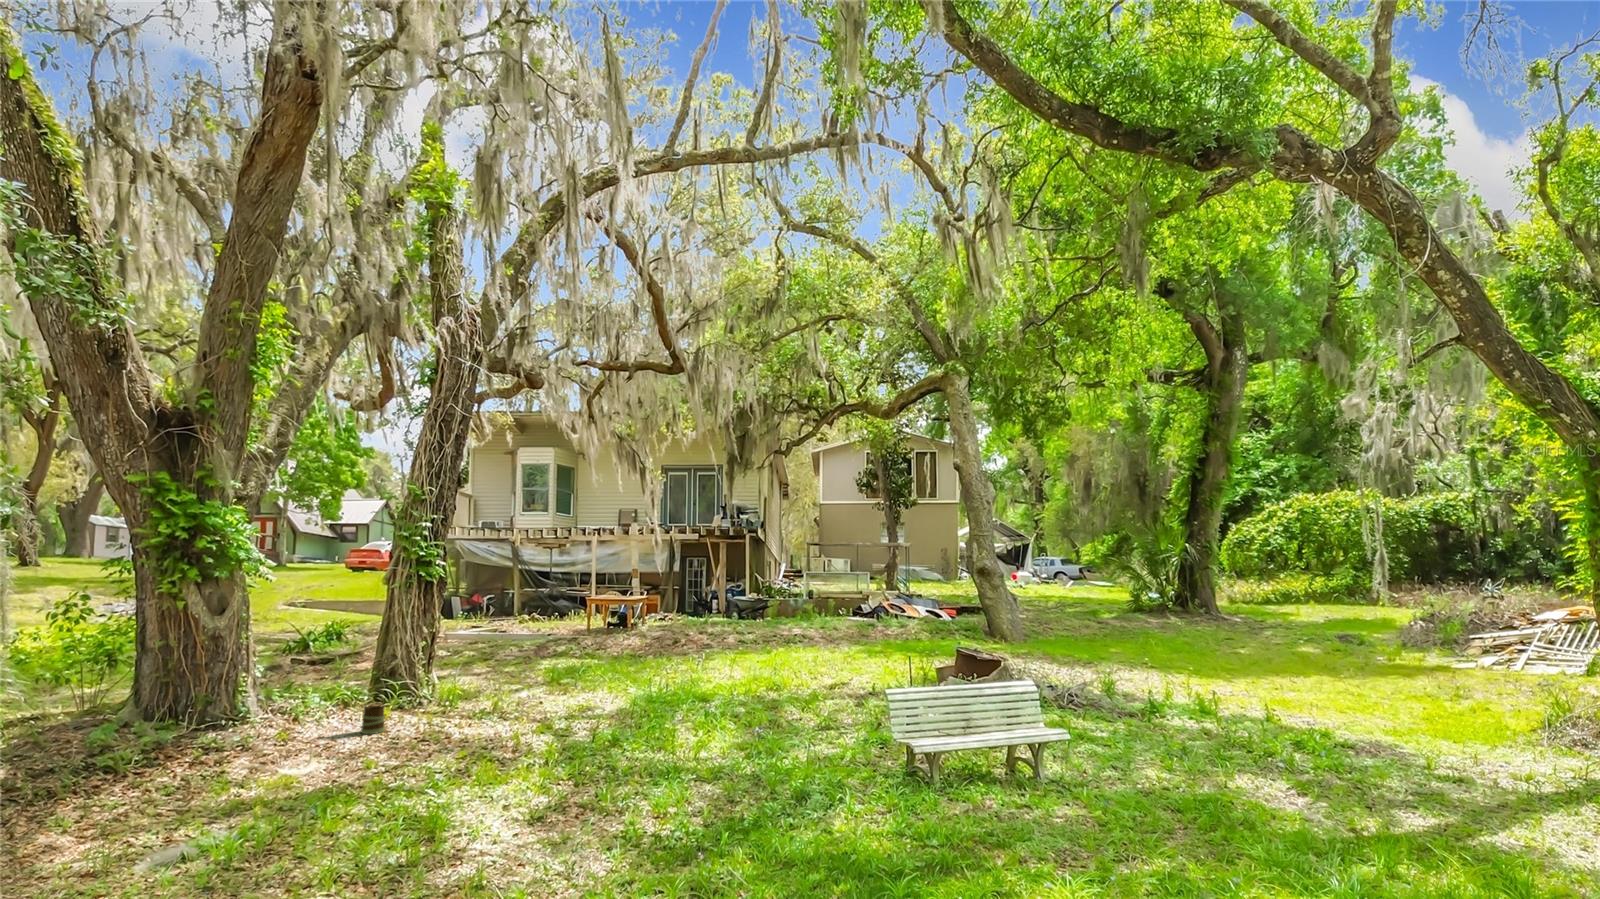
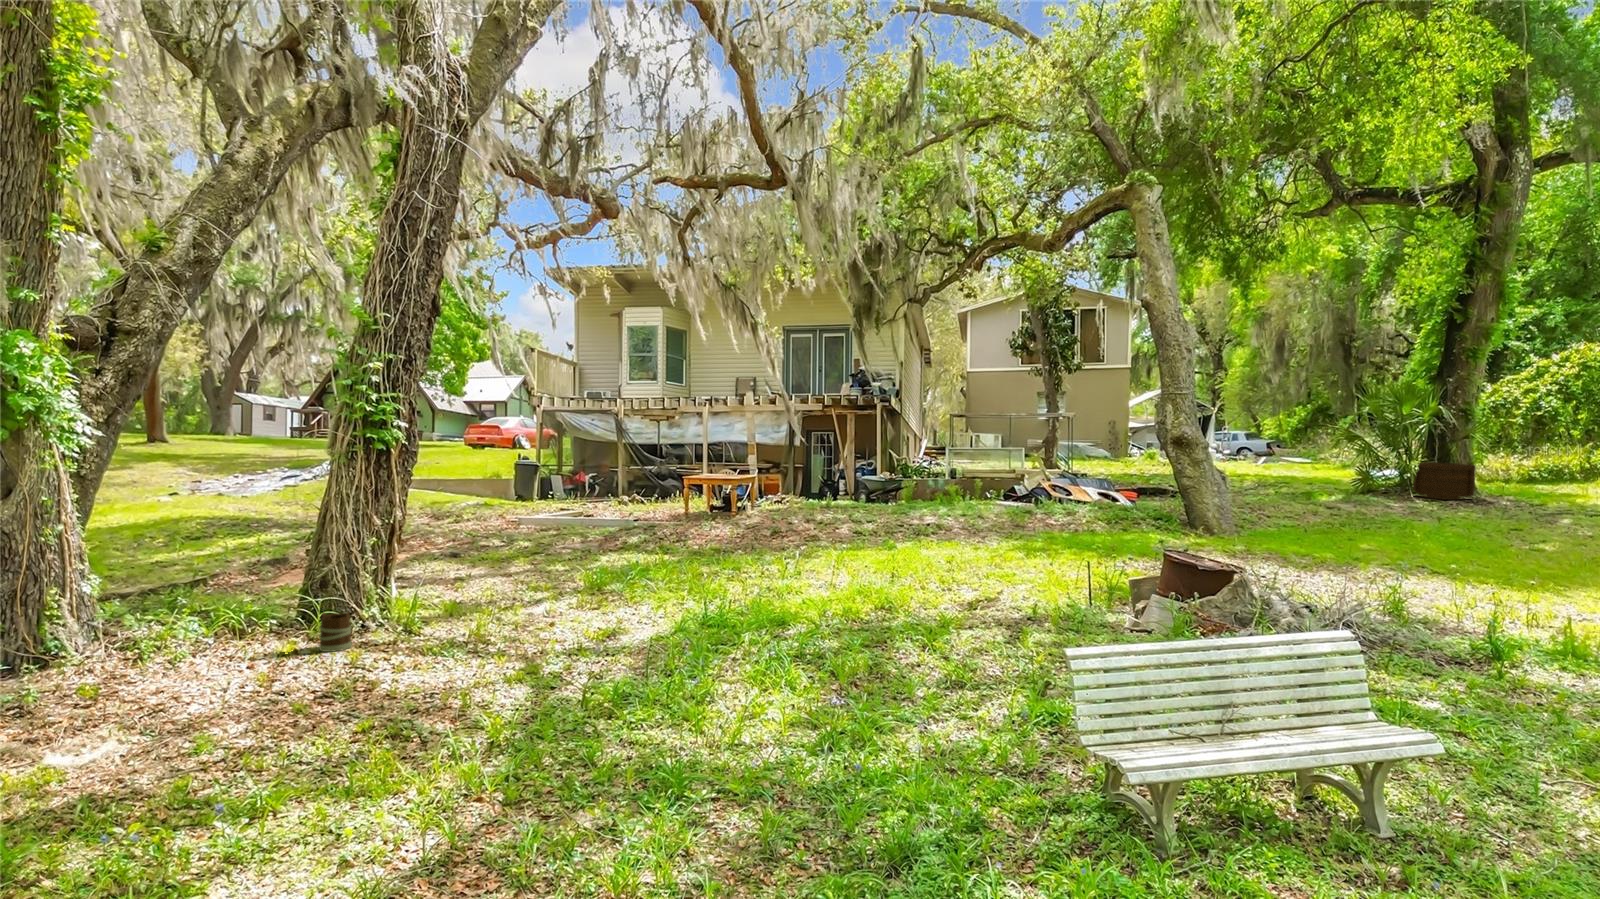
wooden crate: none [1161,581,1203,610] -> present [1412,462,1476,500]

